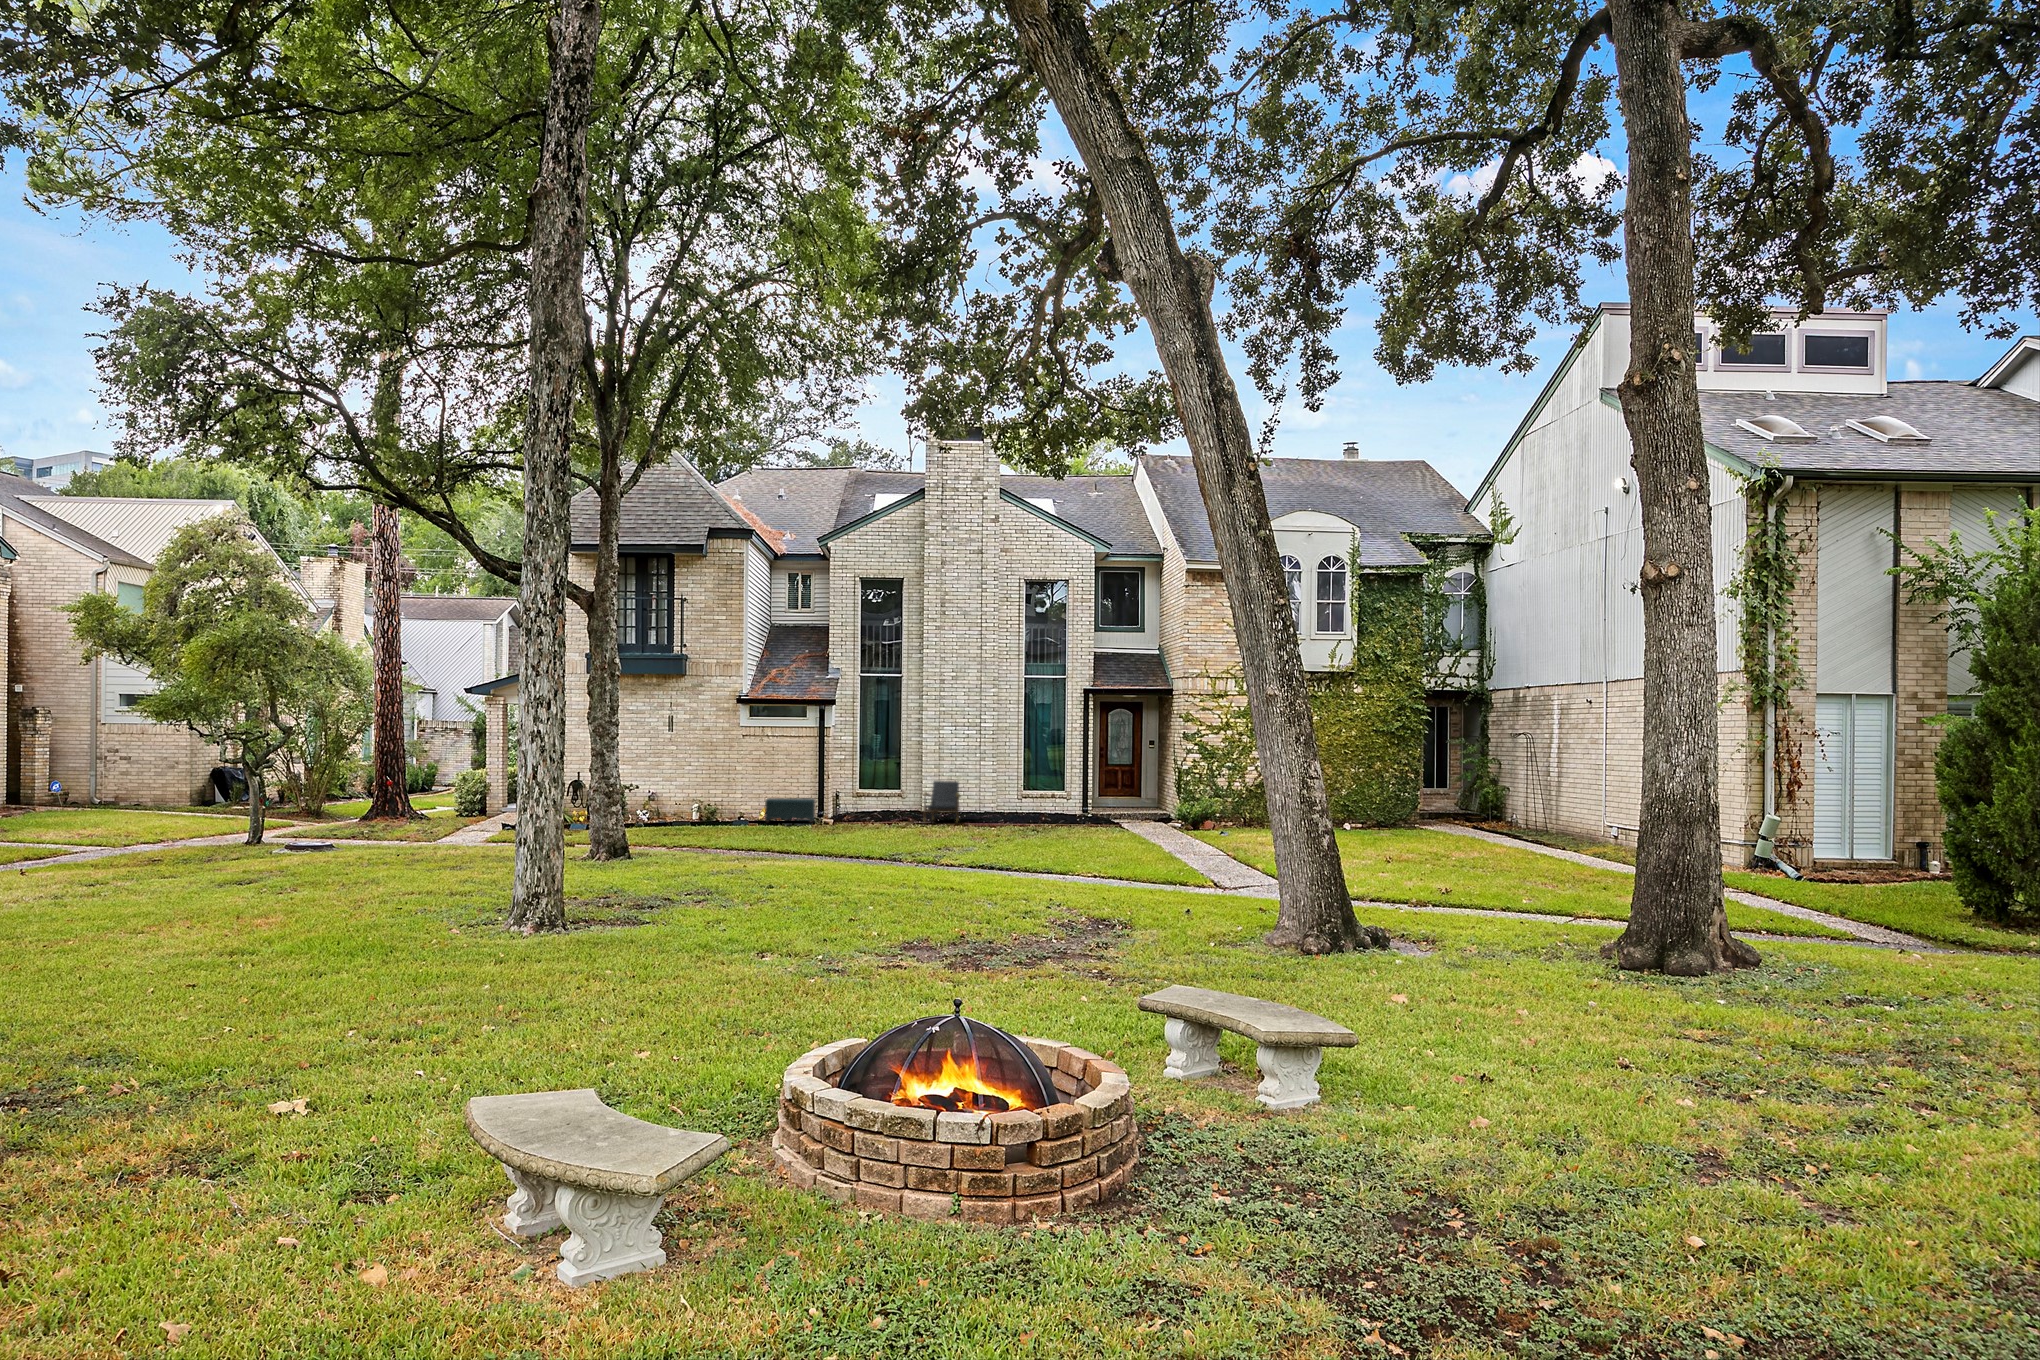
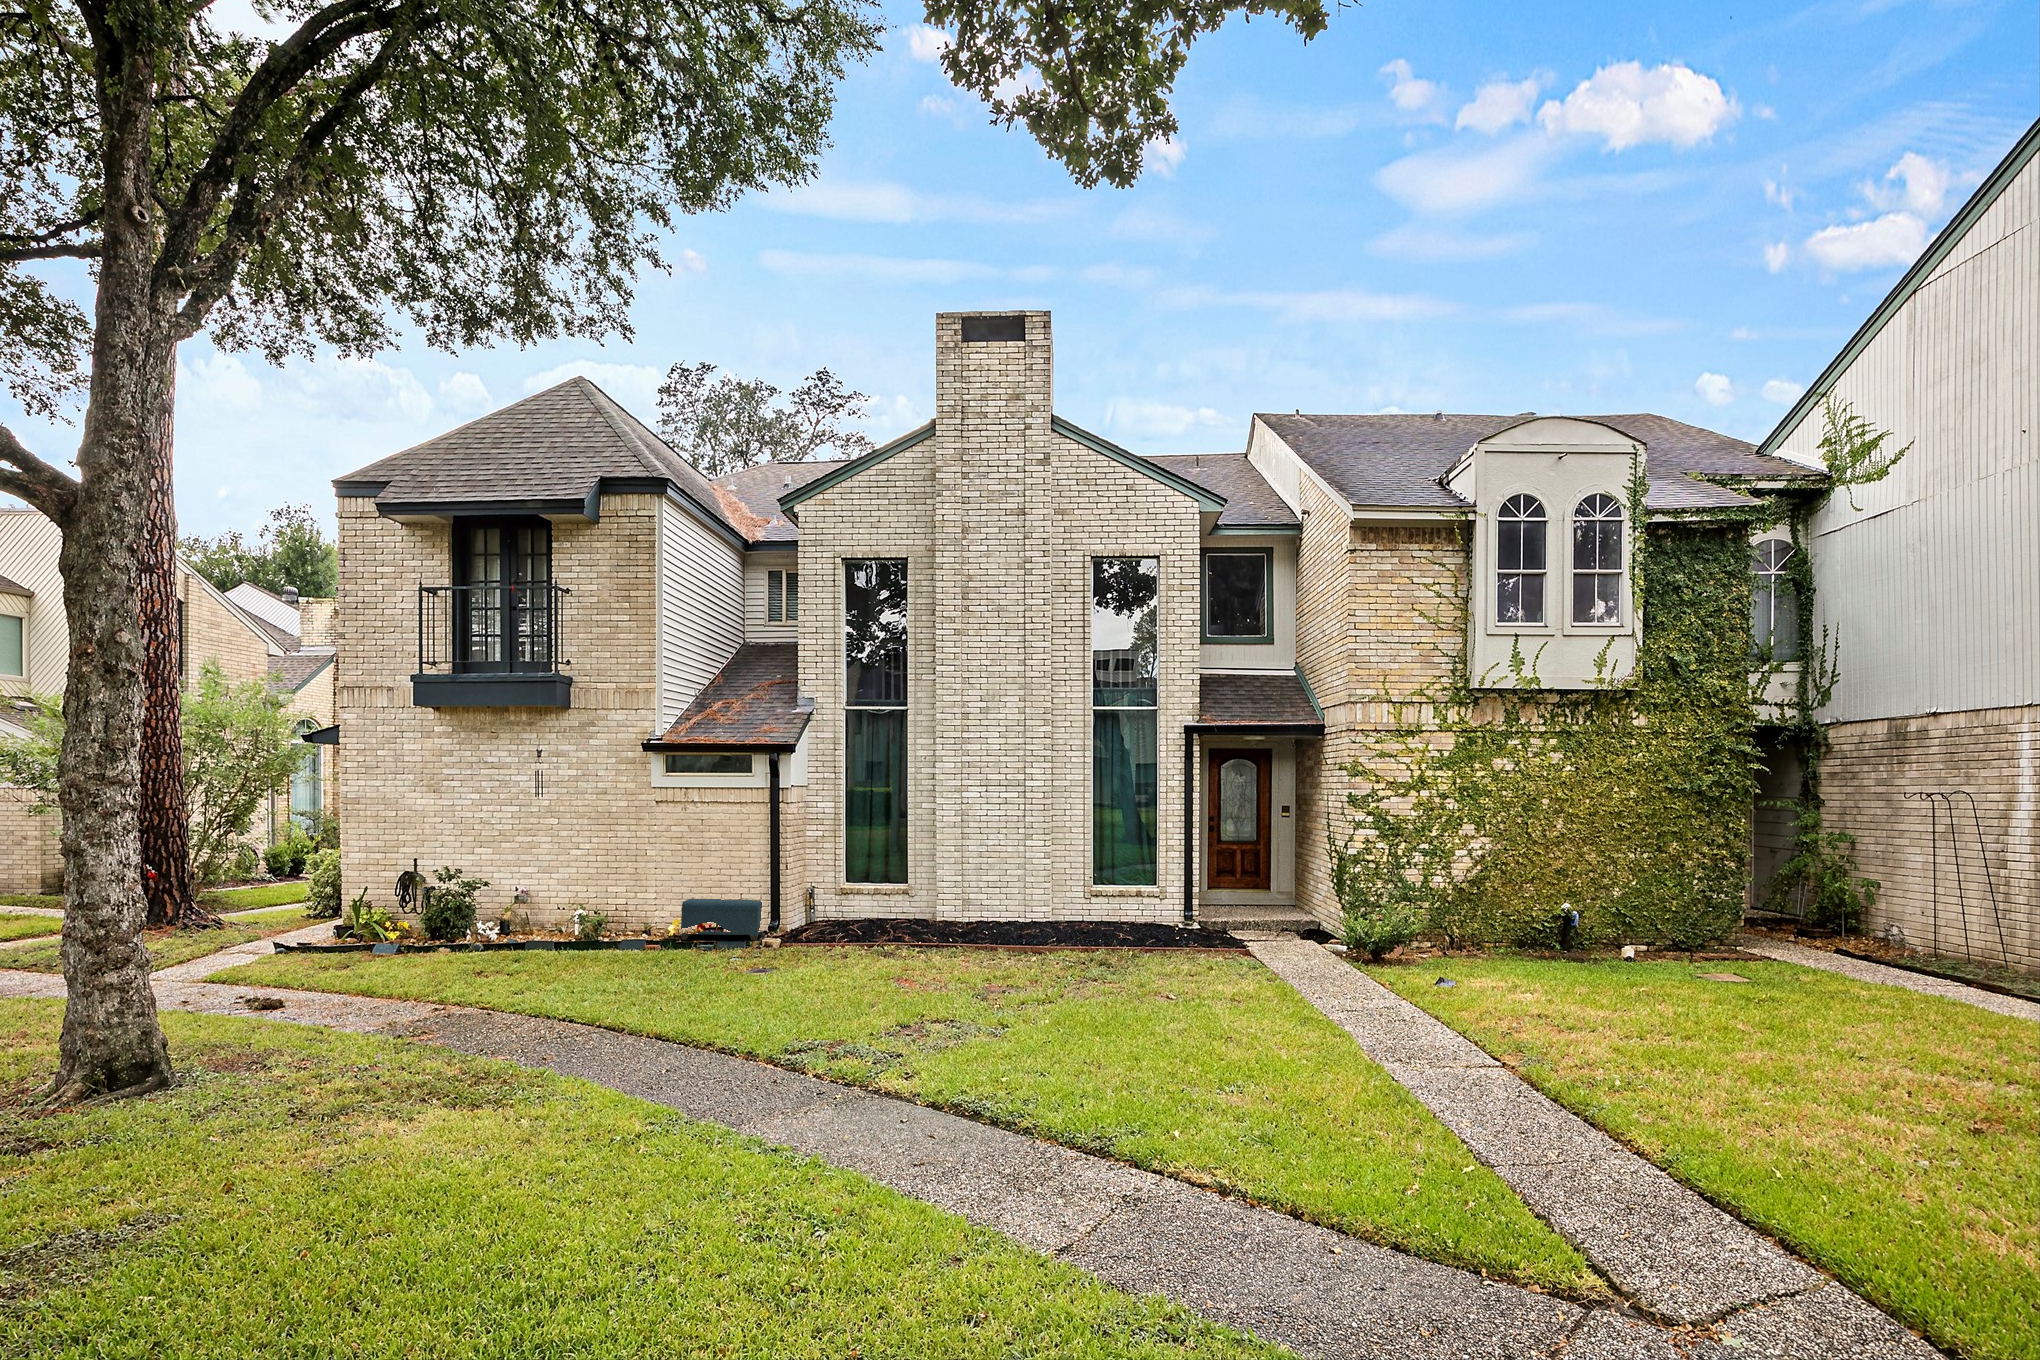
lounge chair: present [923,781,960,821] -> none [933,870,993,942]

